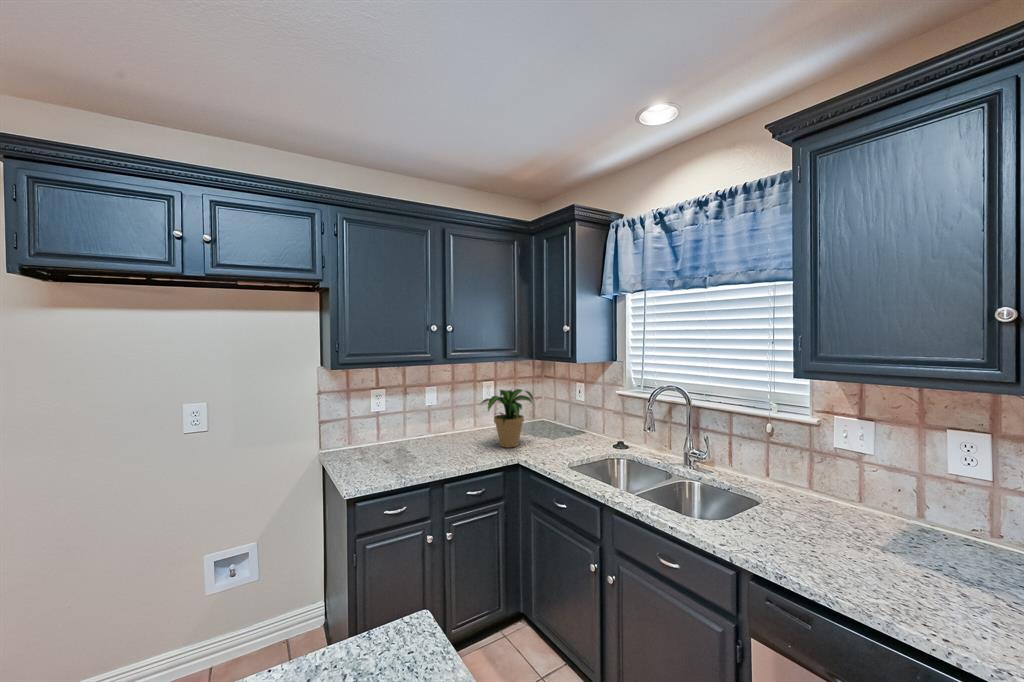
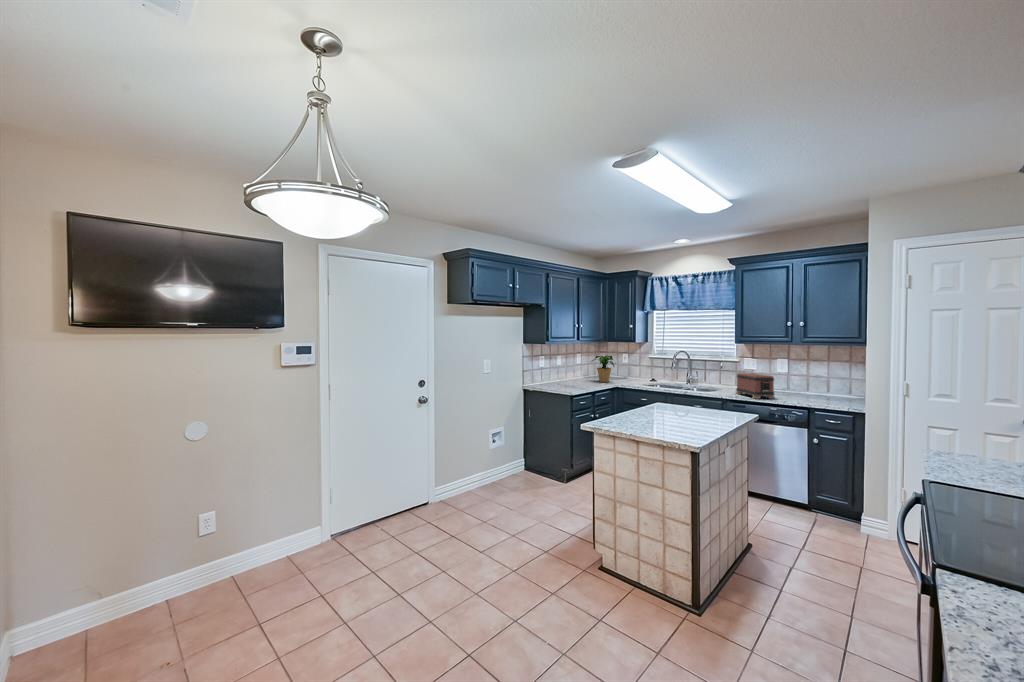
toaster: none [794,470,943,594] -> present [736,373,775,399]

